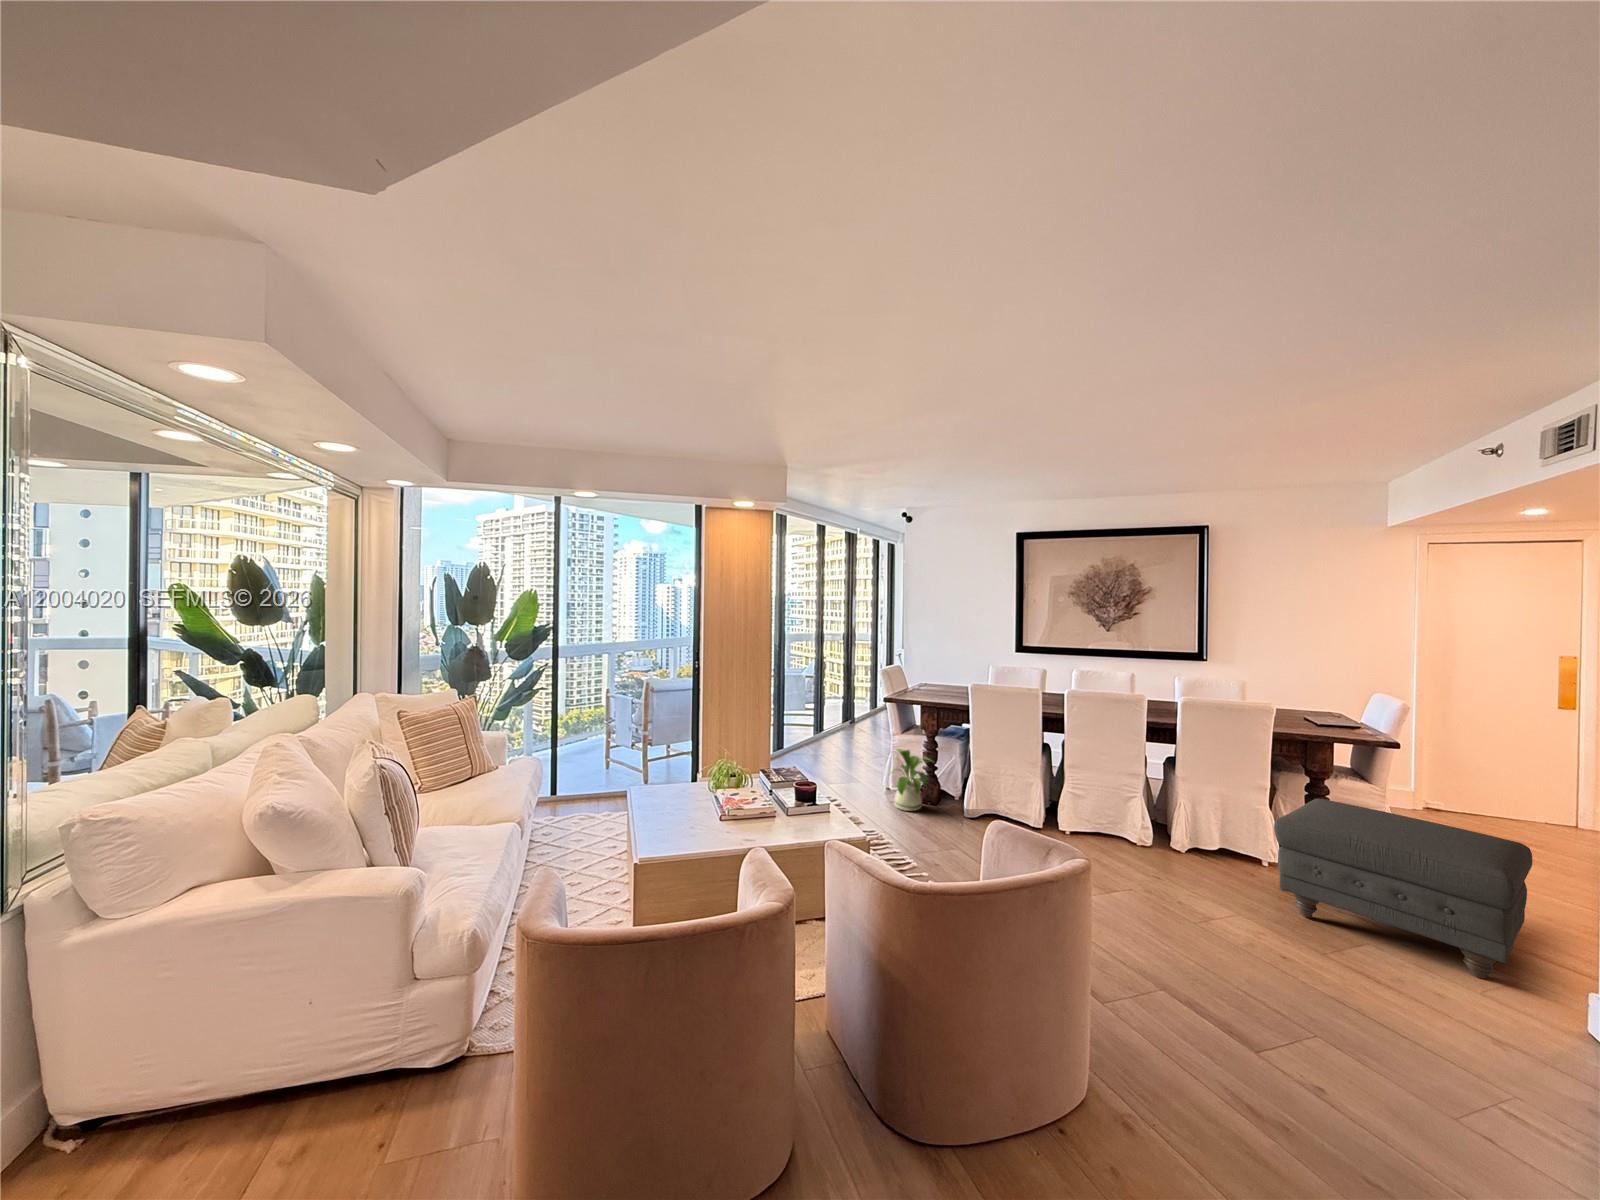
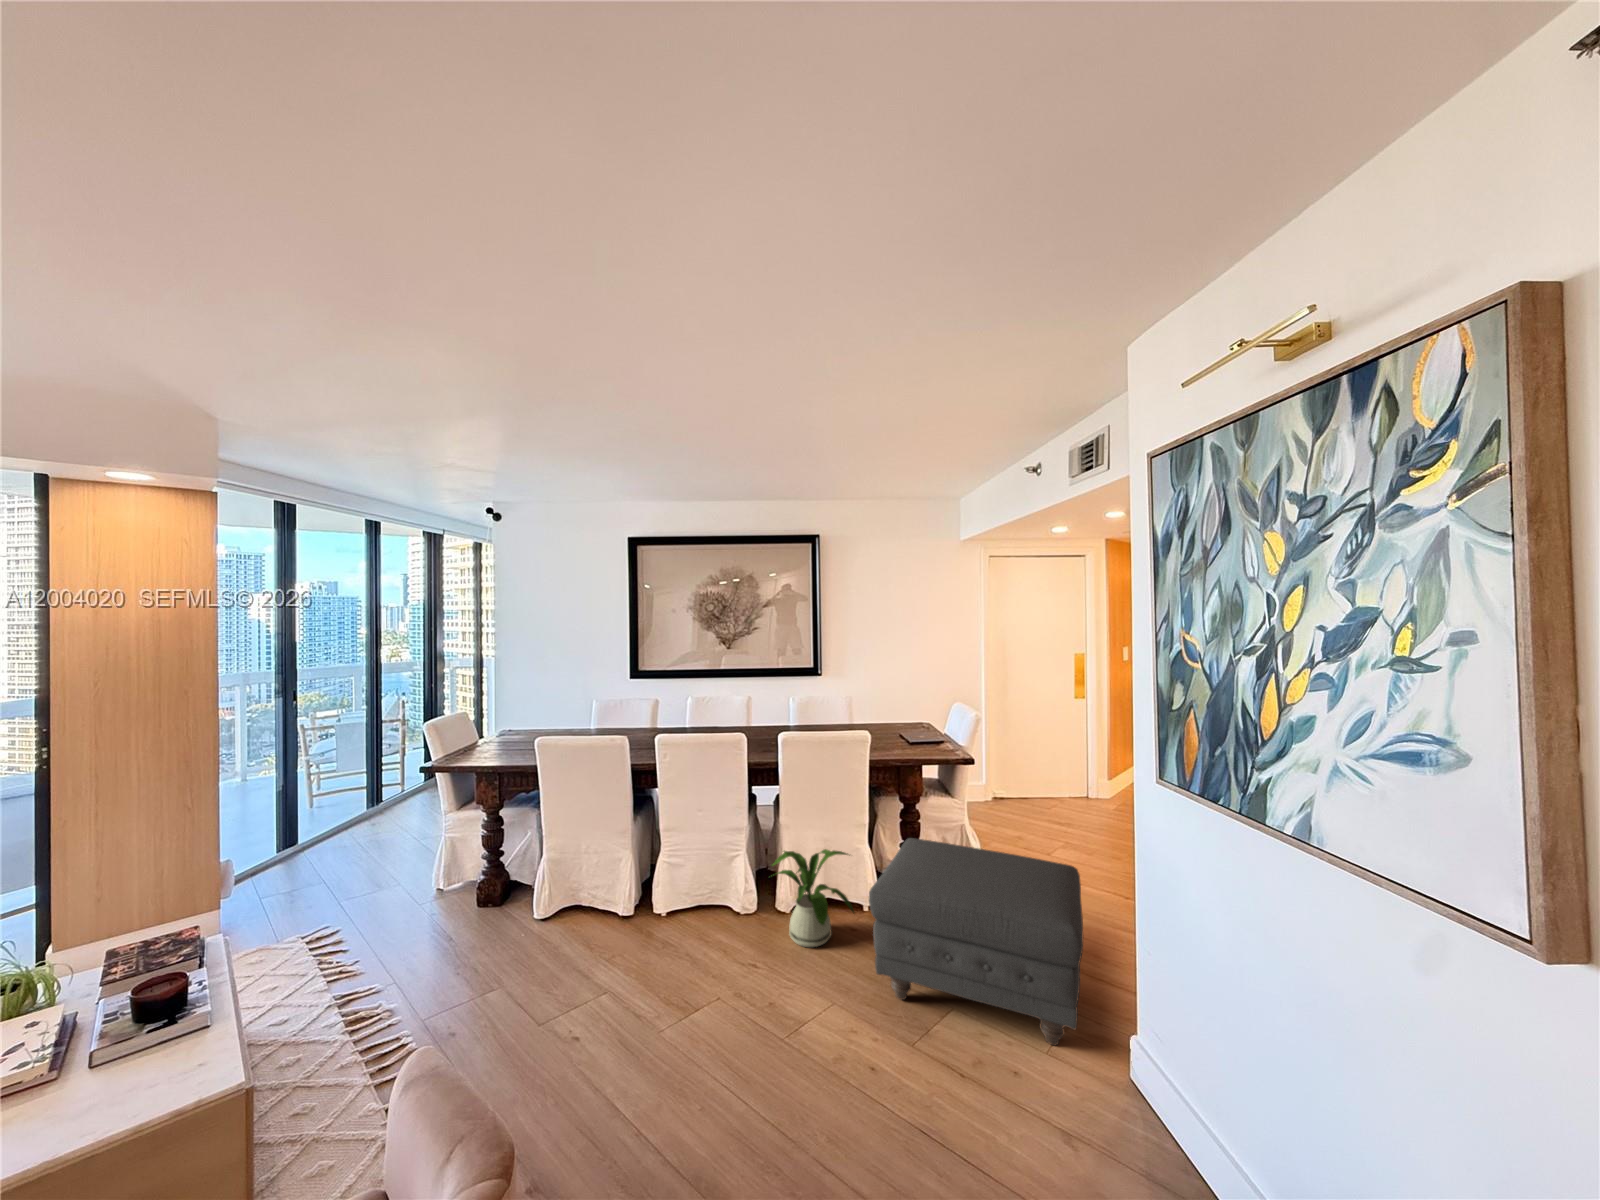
house plant: present [892,749,932,811] -> present [772,849,854,947]

